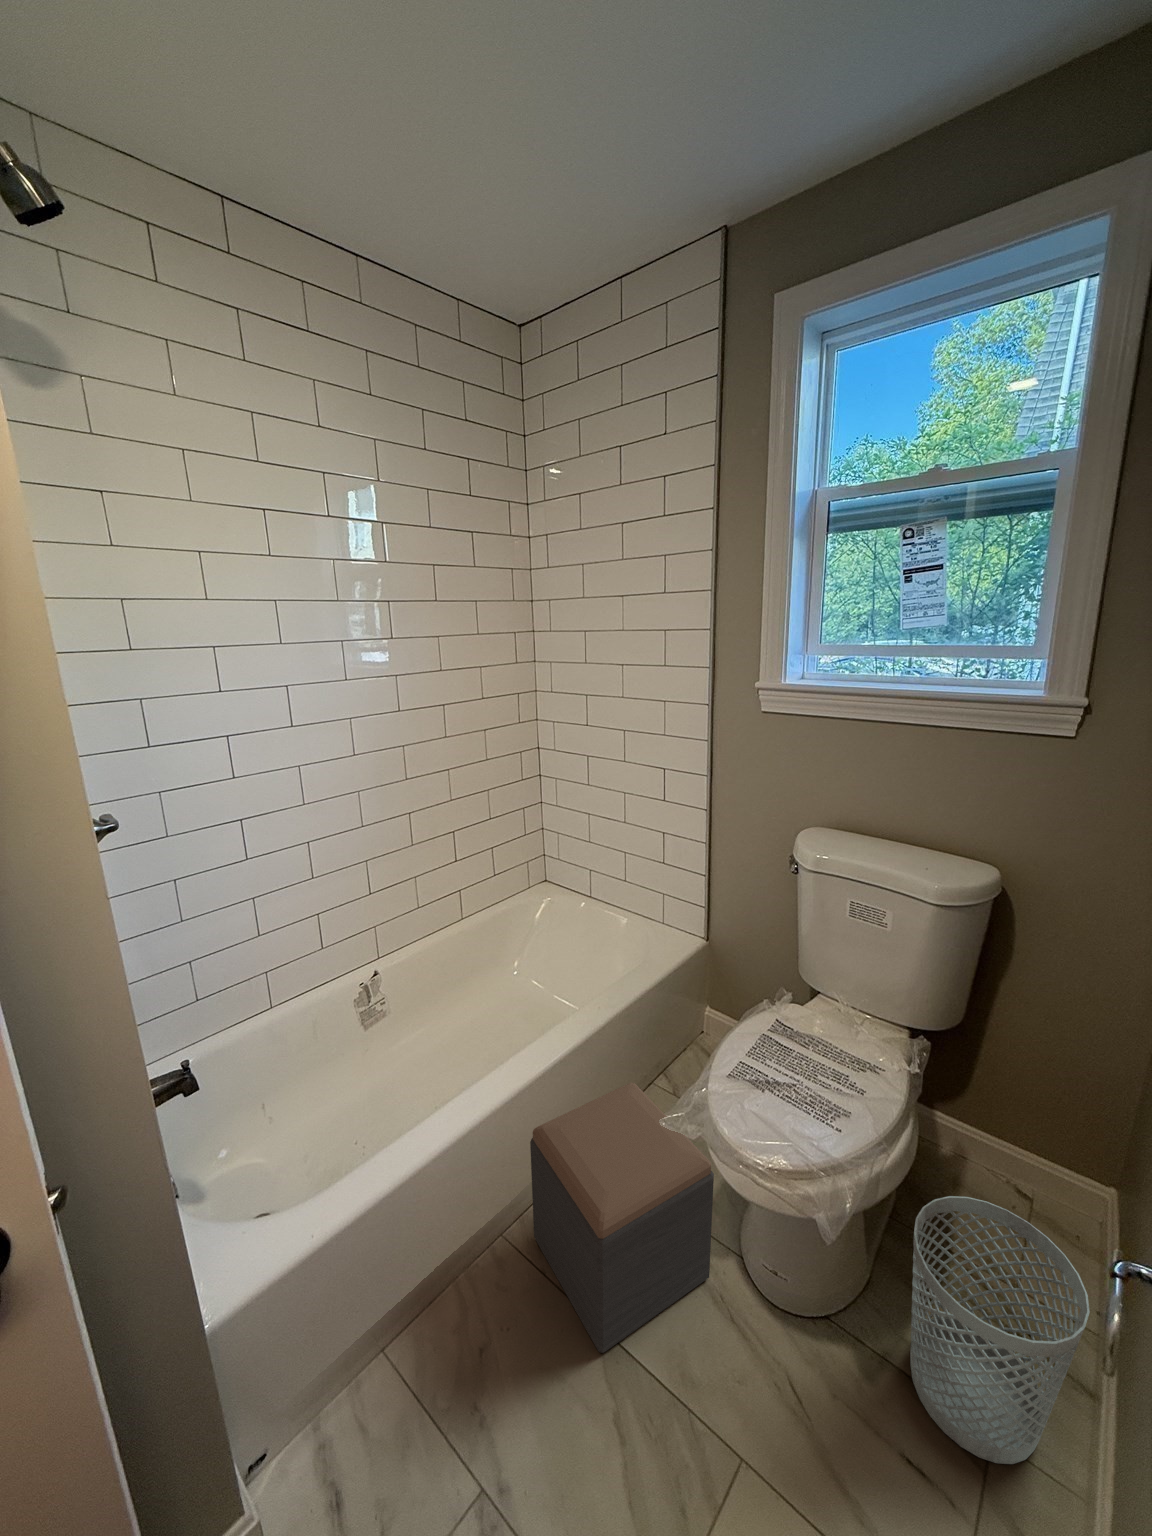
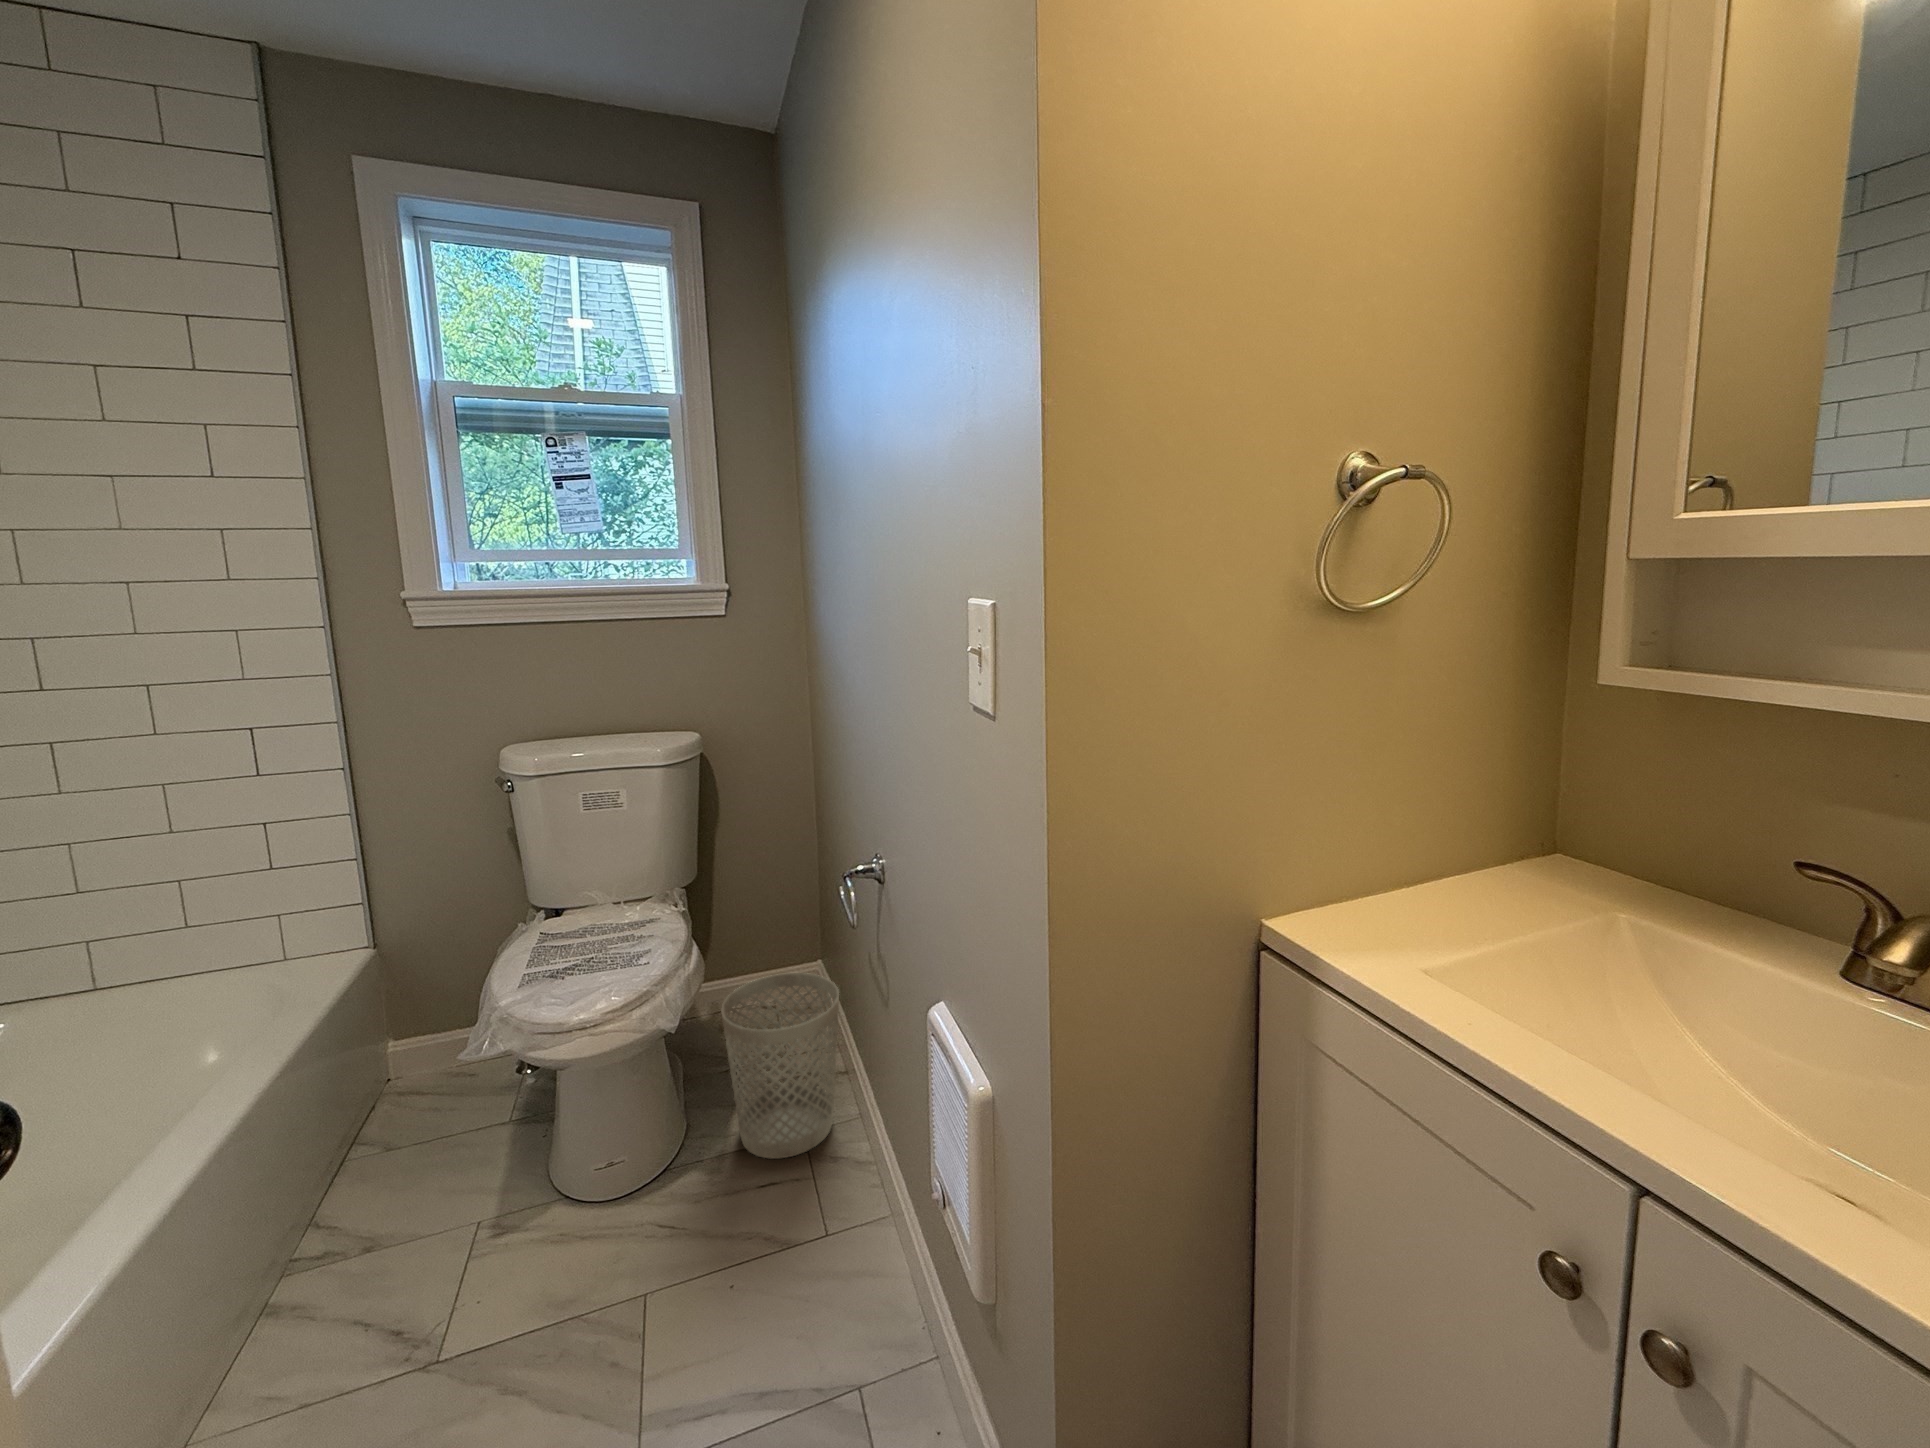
footstool: present [530,1083,714,1353] -> none [252,1085,545,1376]

